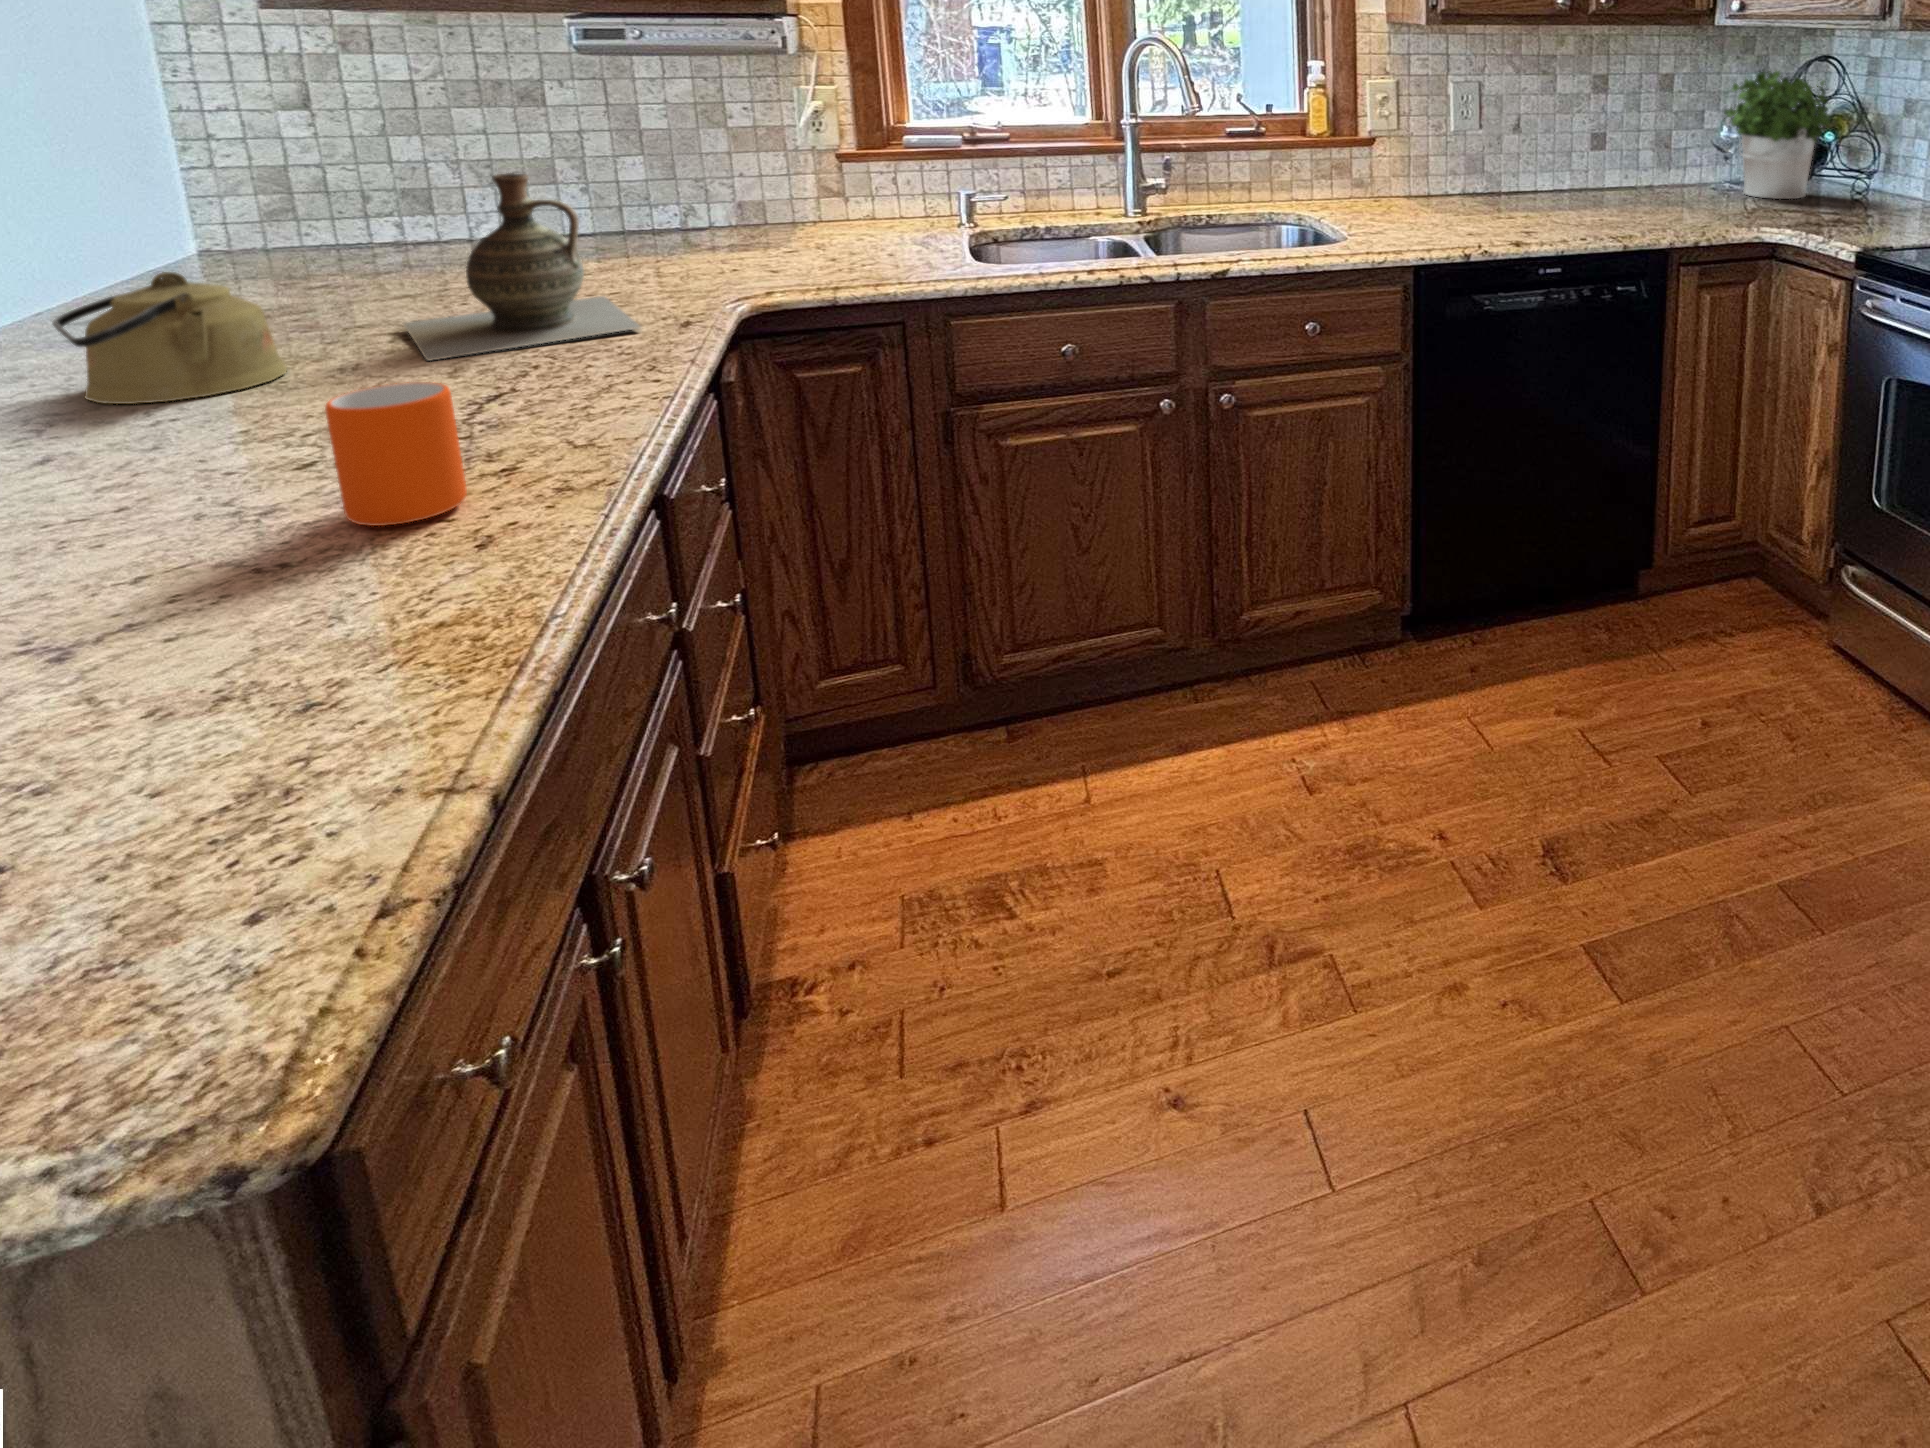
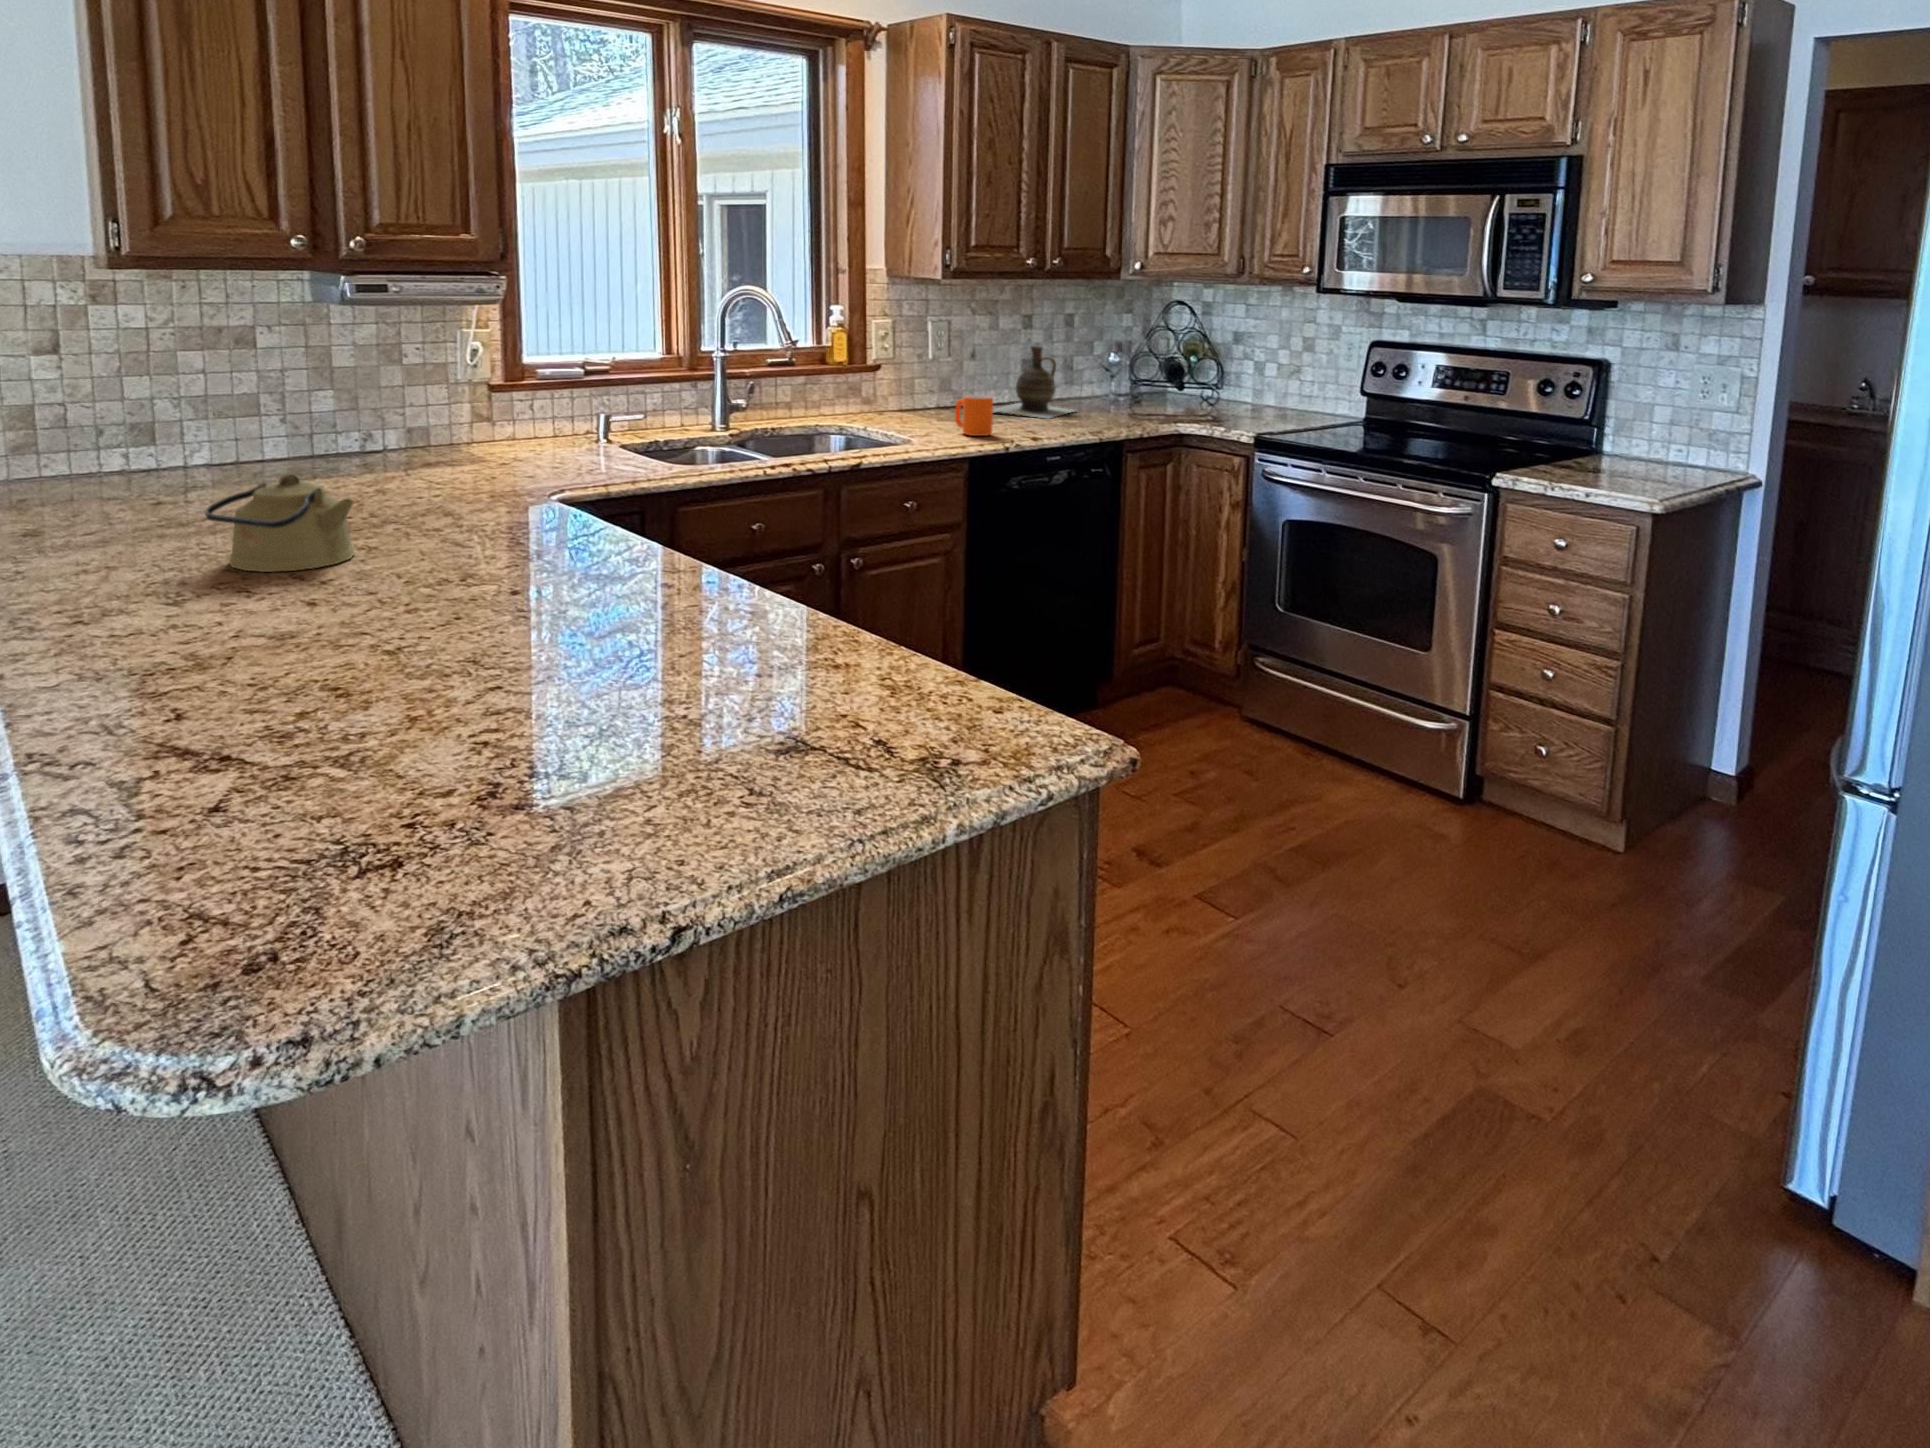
potted plant: present [1724,71,1830,199] -> none [1107,311,1189,405]
ceramic jug: present [404,173,640,361] -> present [993,346,1074,418]
mug: present [325,382,467,526] -> present [955,395,993,436]

